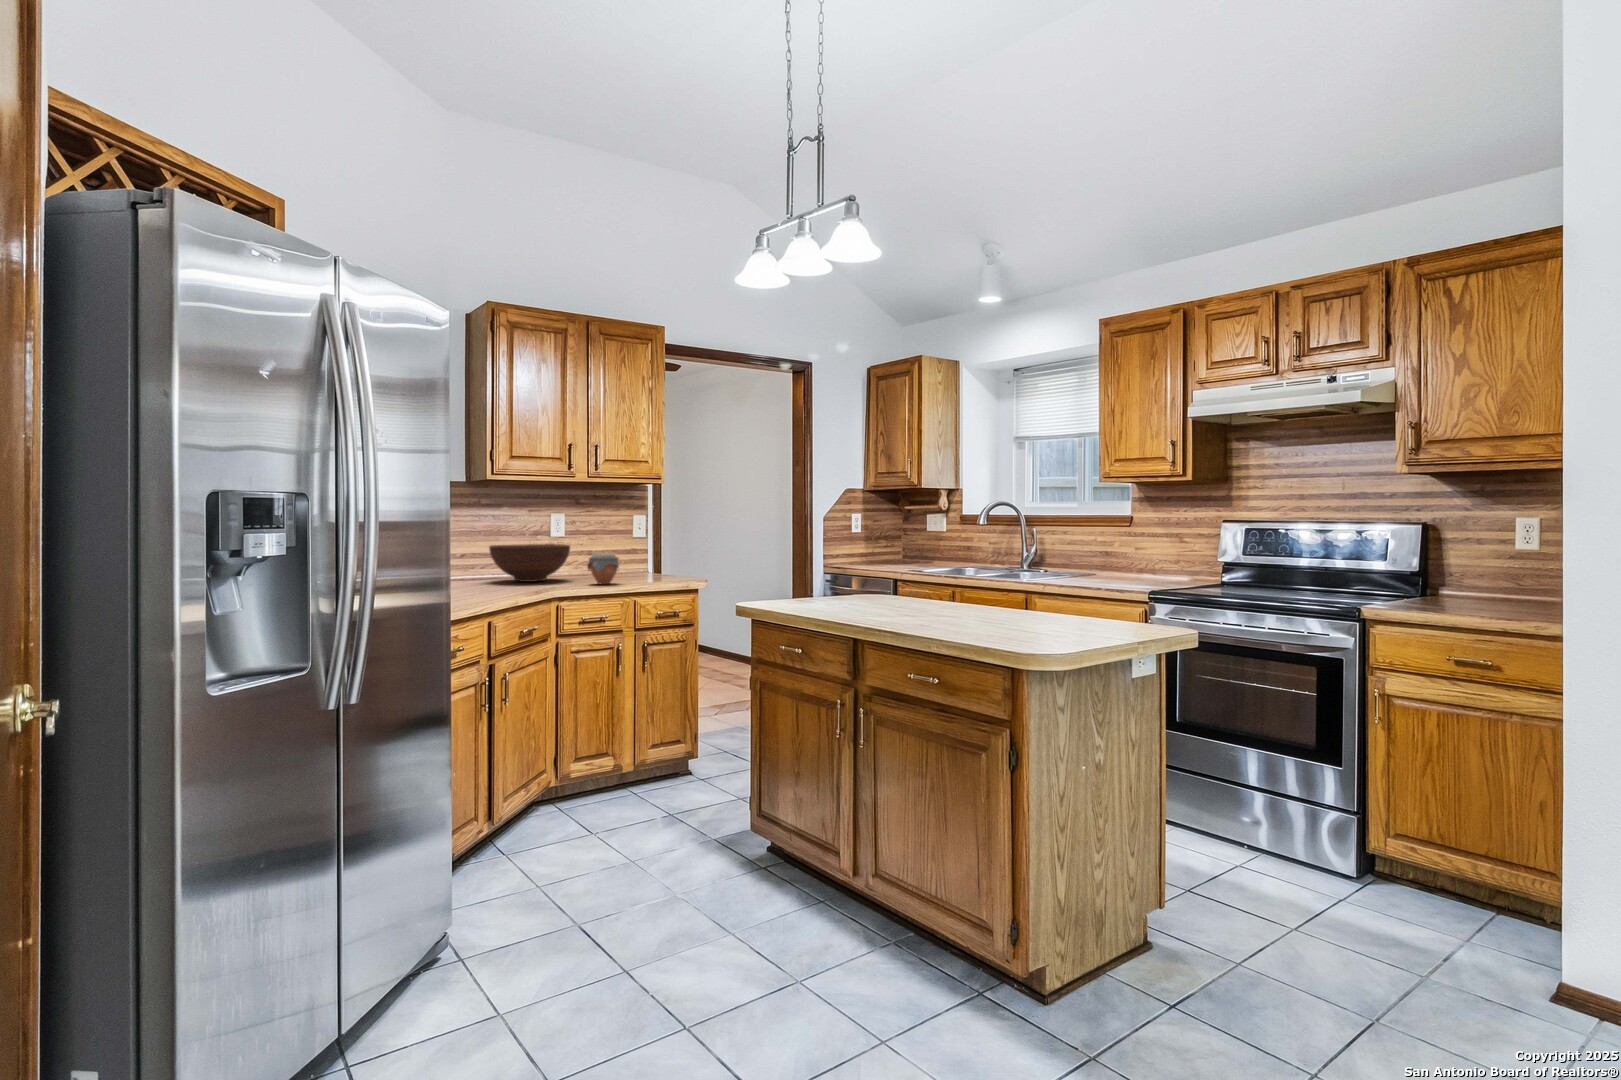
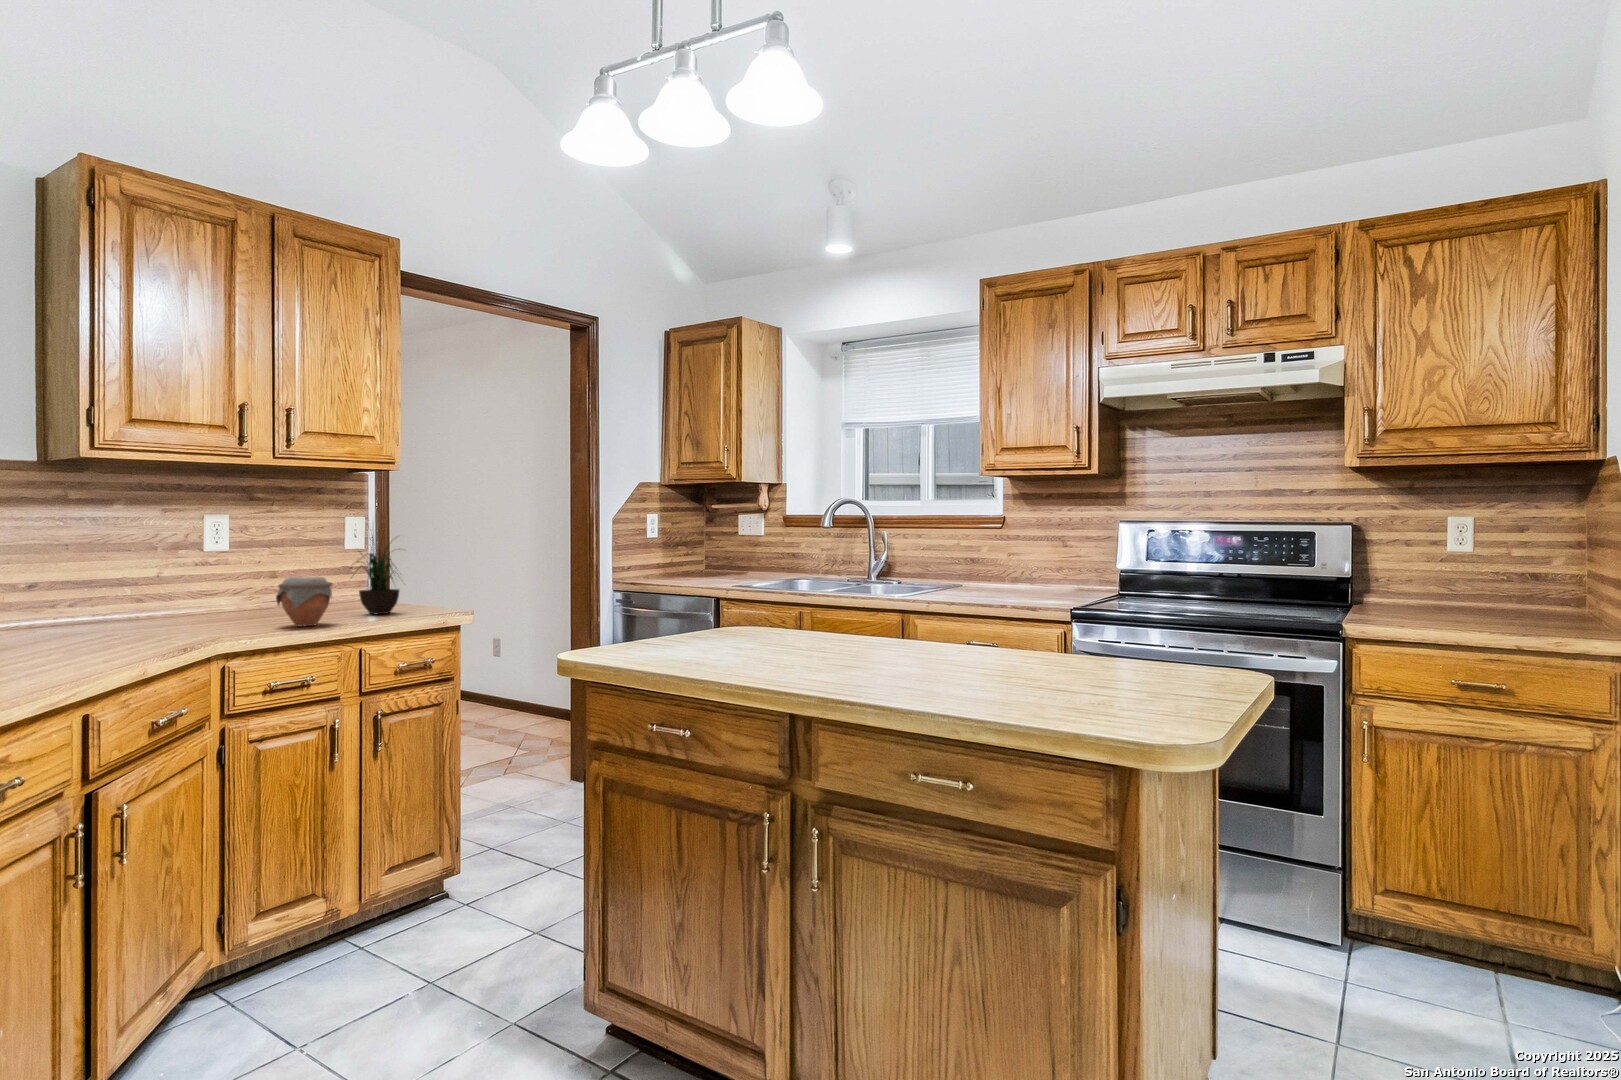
potted plant: none [629,505,668,580] -> present [351,535,399,614]
fruit bowl: present [489,544,570,582] -> none [84,563,241,626]

